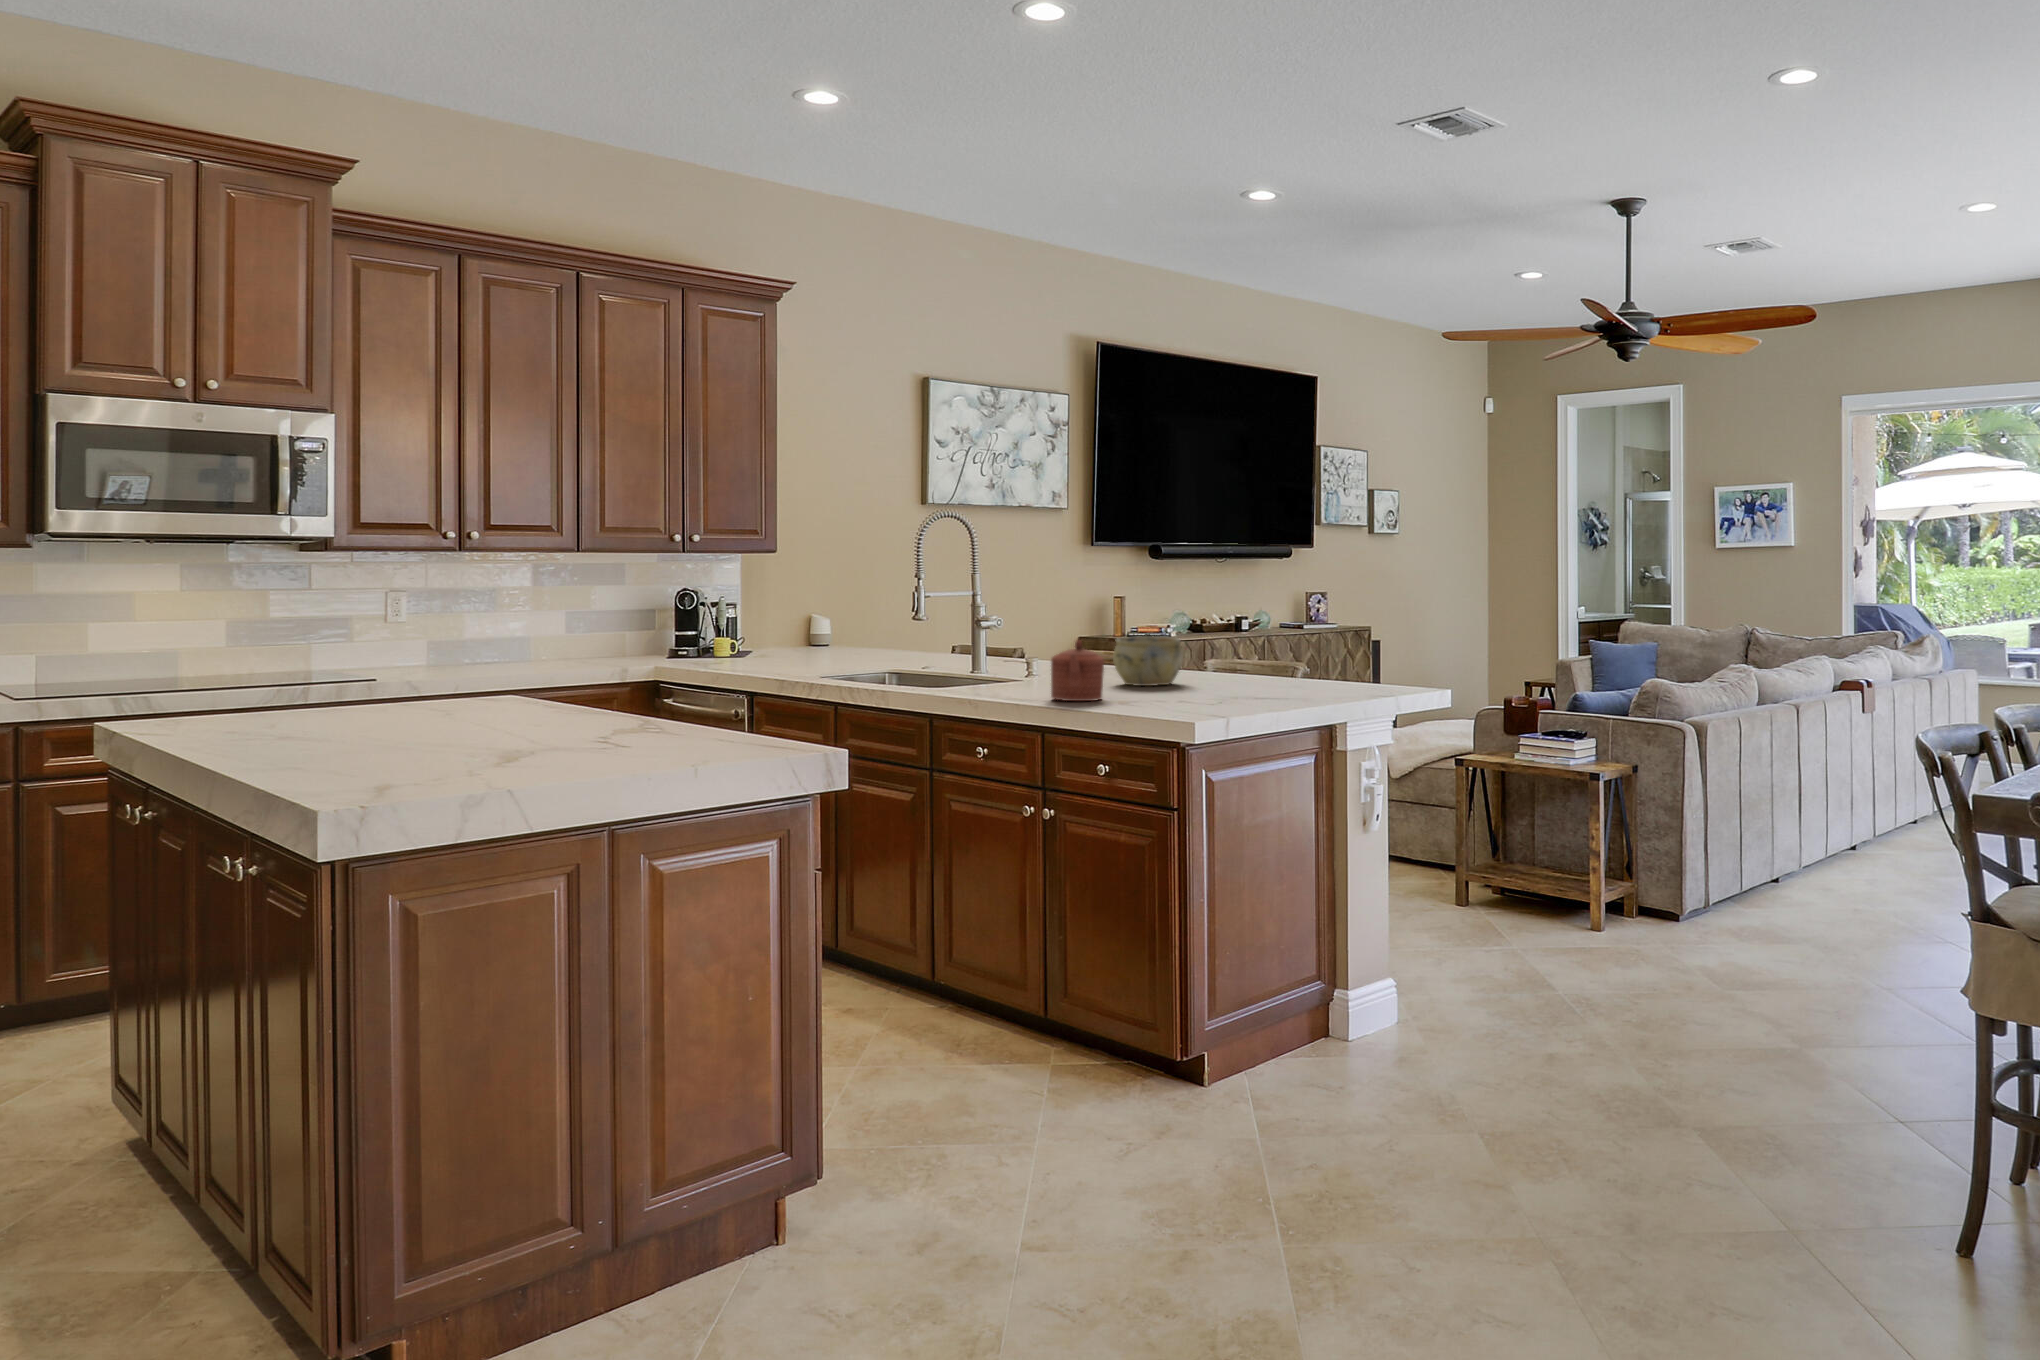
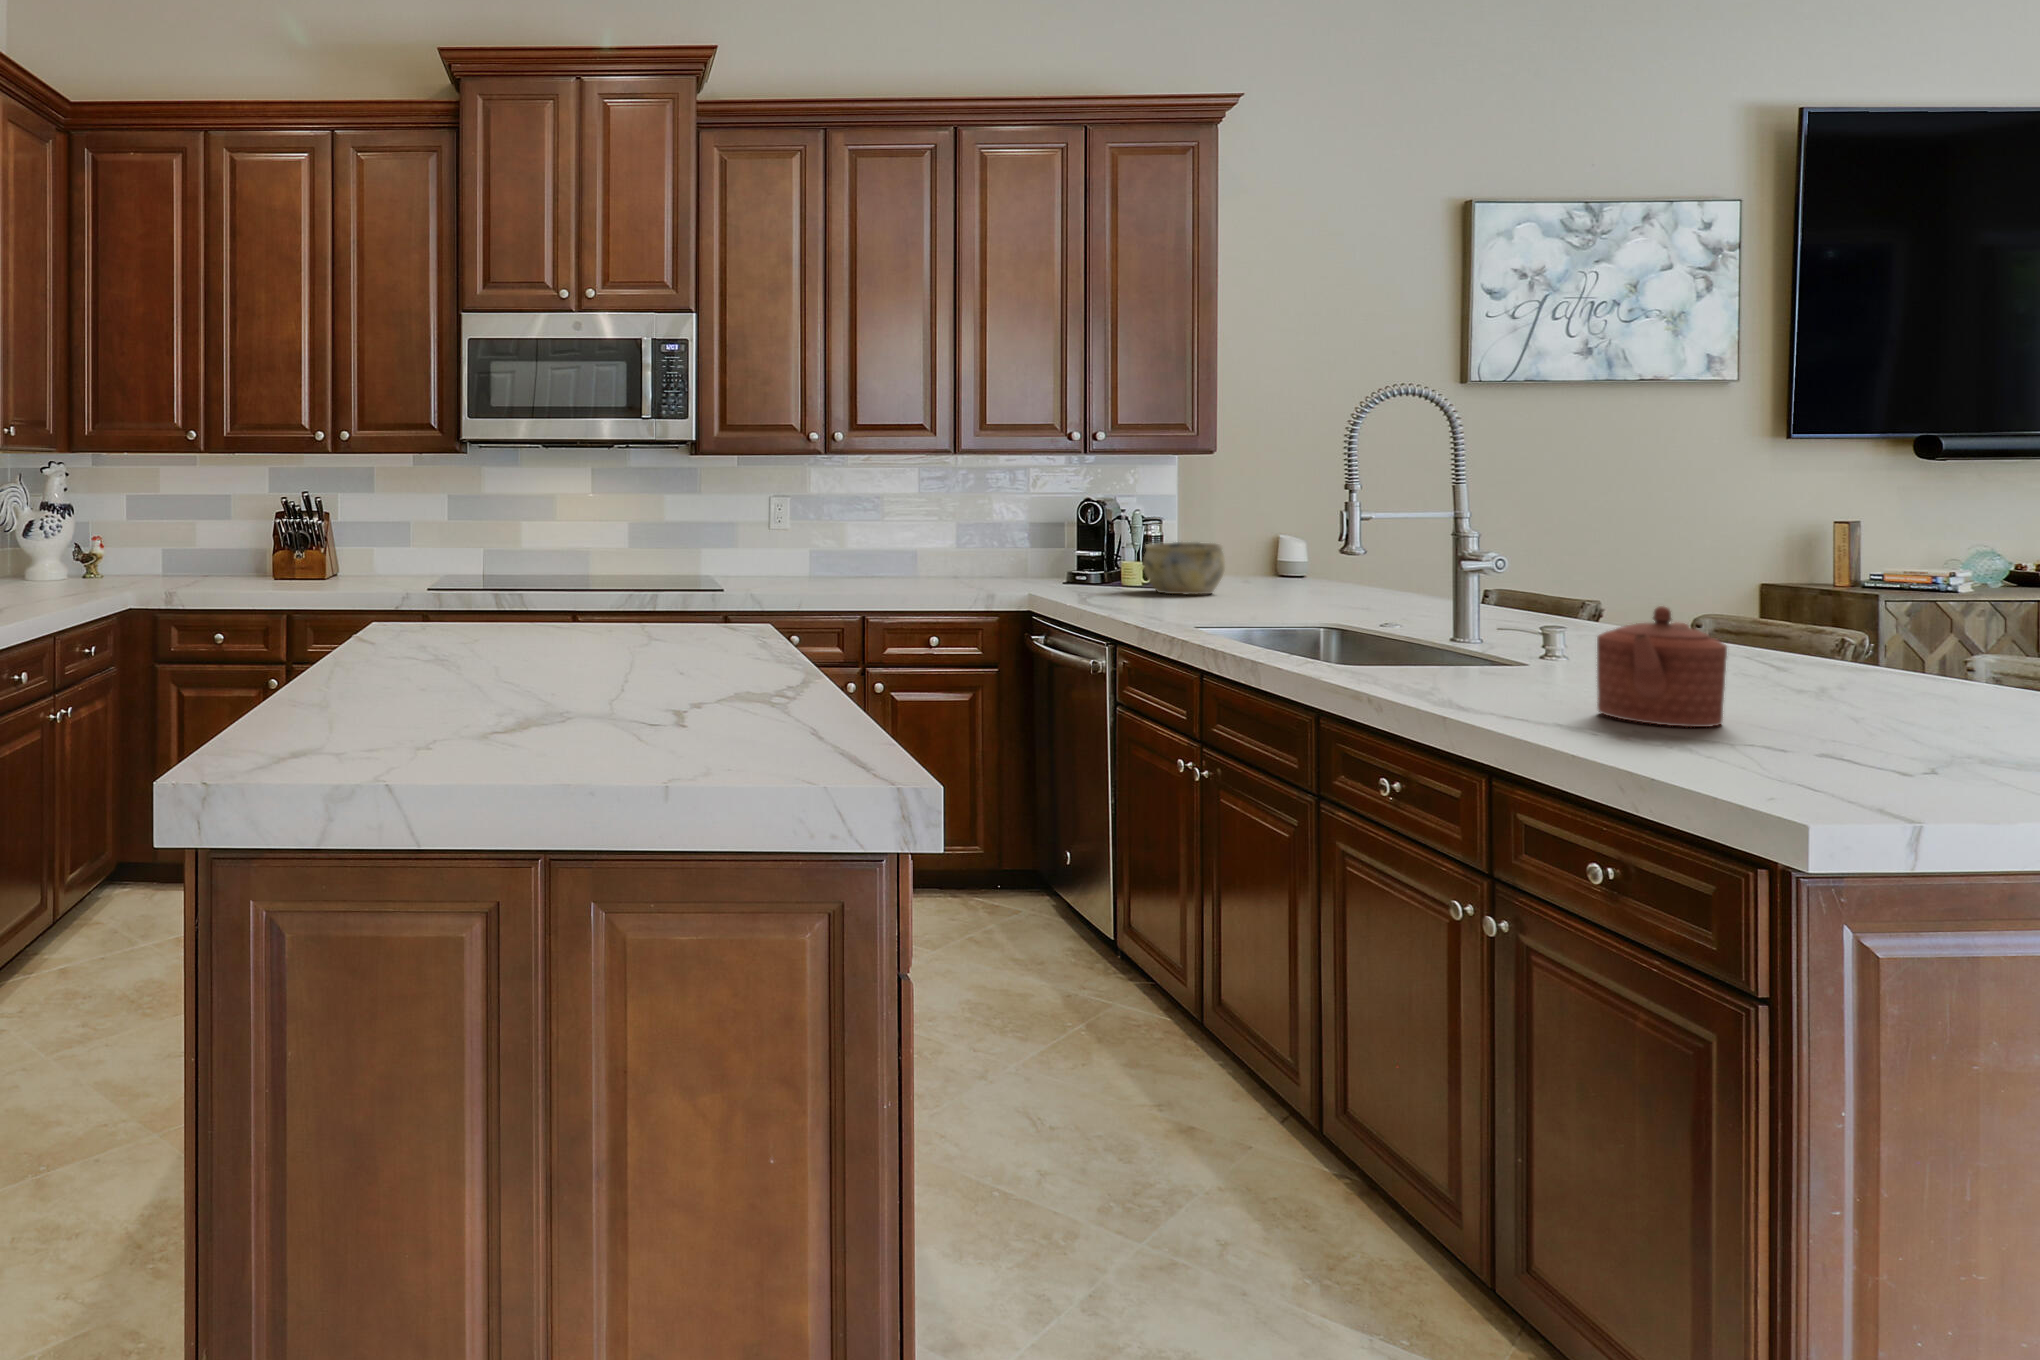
ceramic bowl: present [1113,636,1183,686] -> present [1143,542,1225,594]

